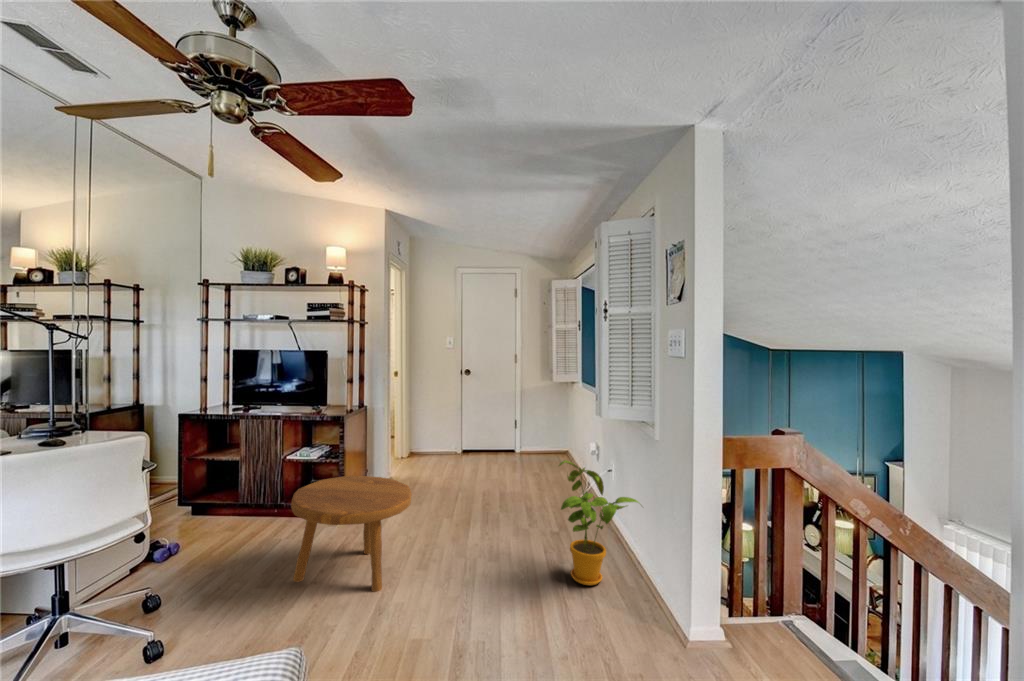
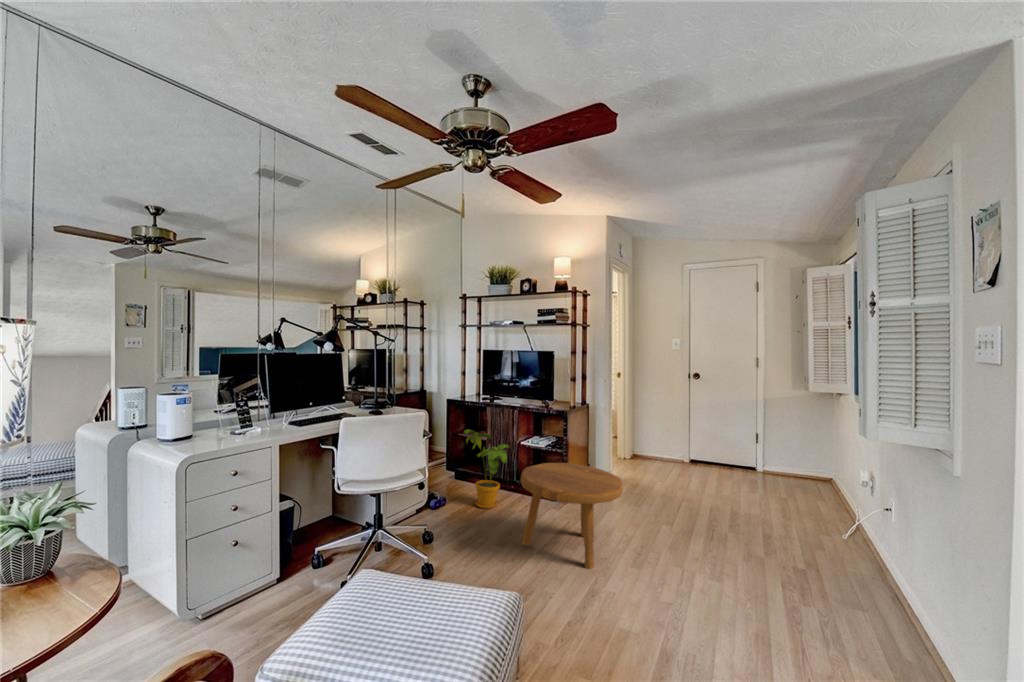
house plant: present [559,461,639,585] -> present [464,430,510,509]

